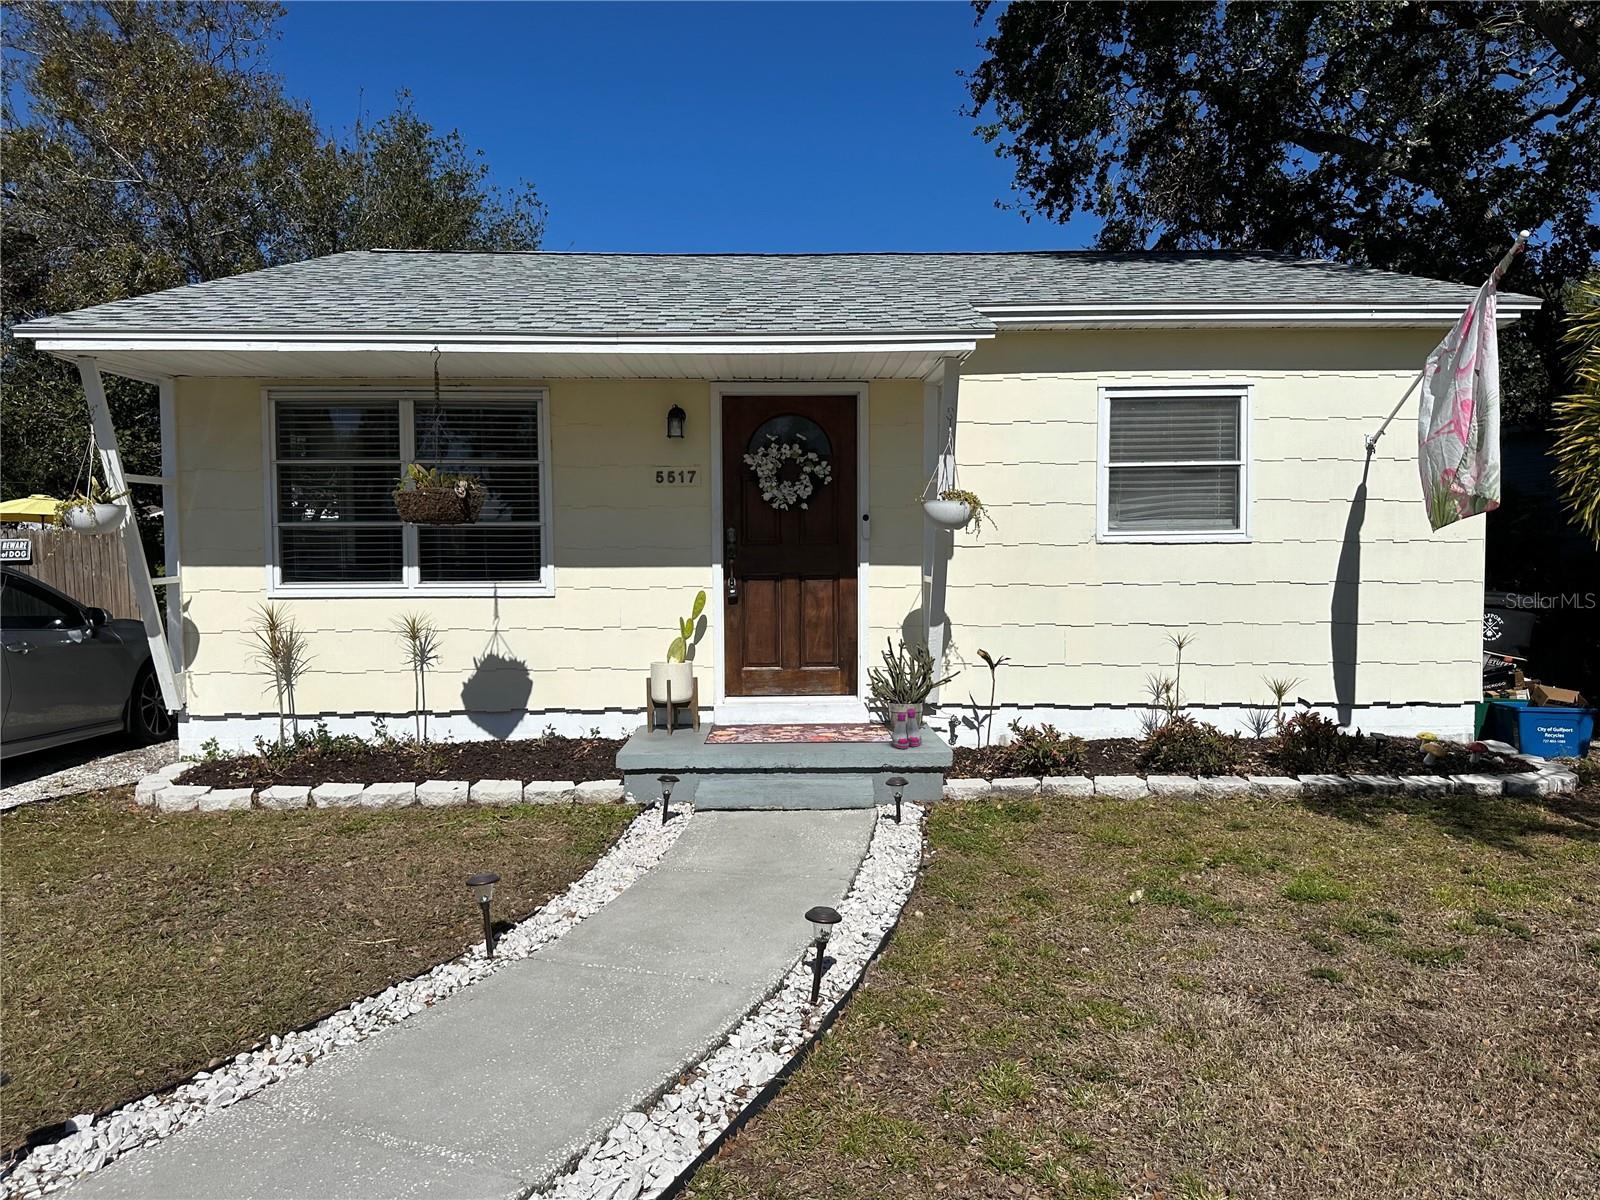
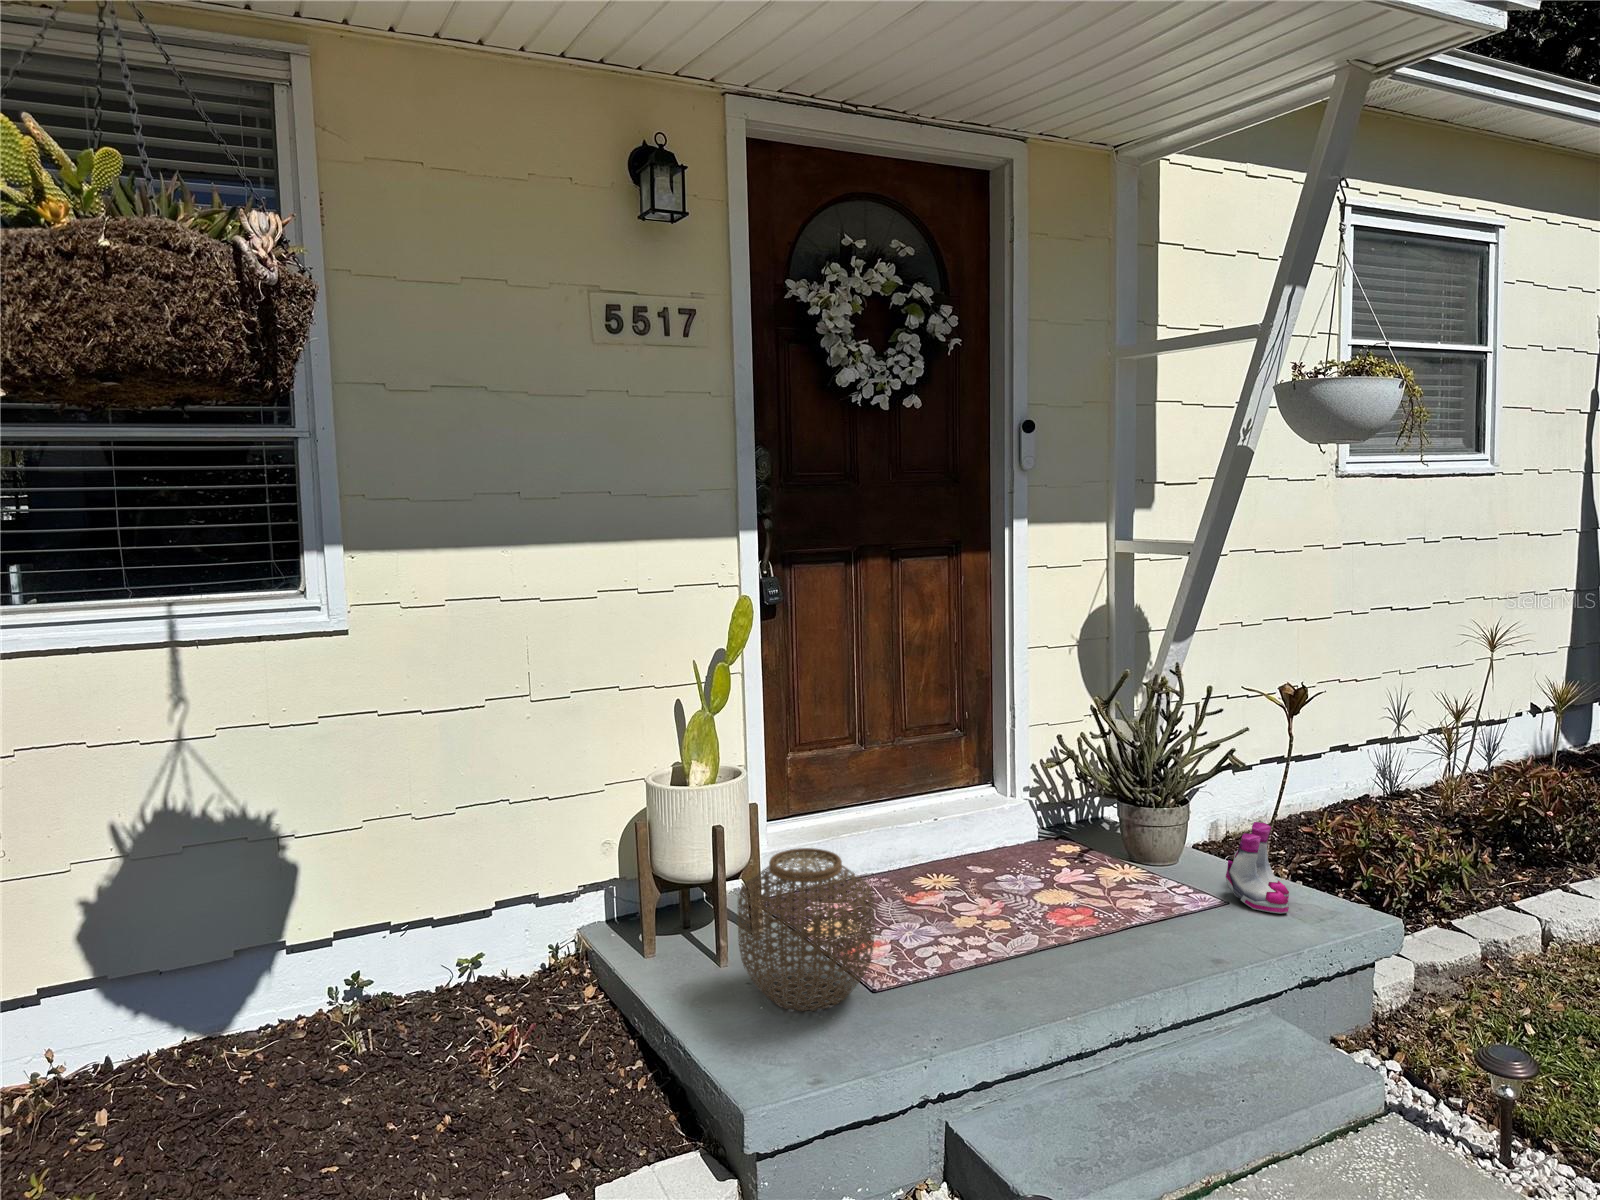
woven basket: none [645,687,699,747] -> present [738,848,875,1011]

